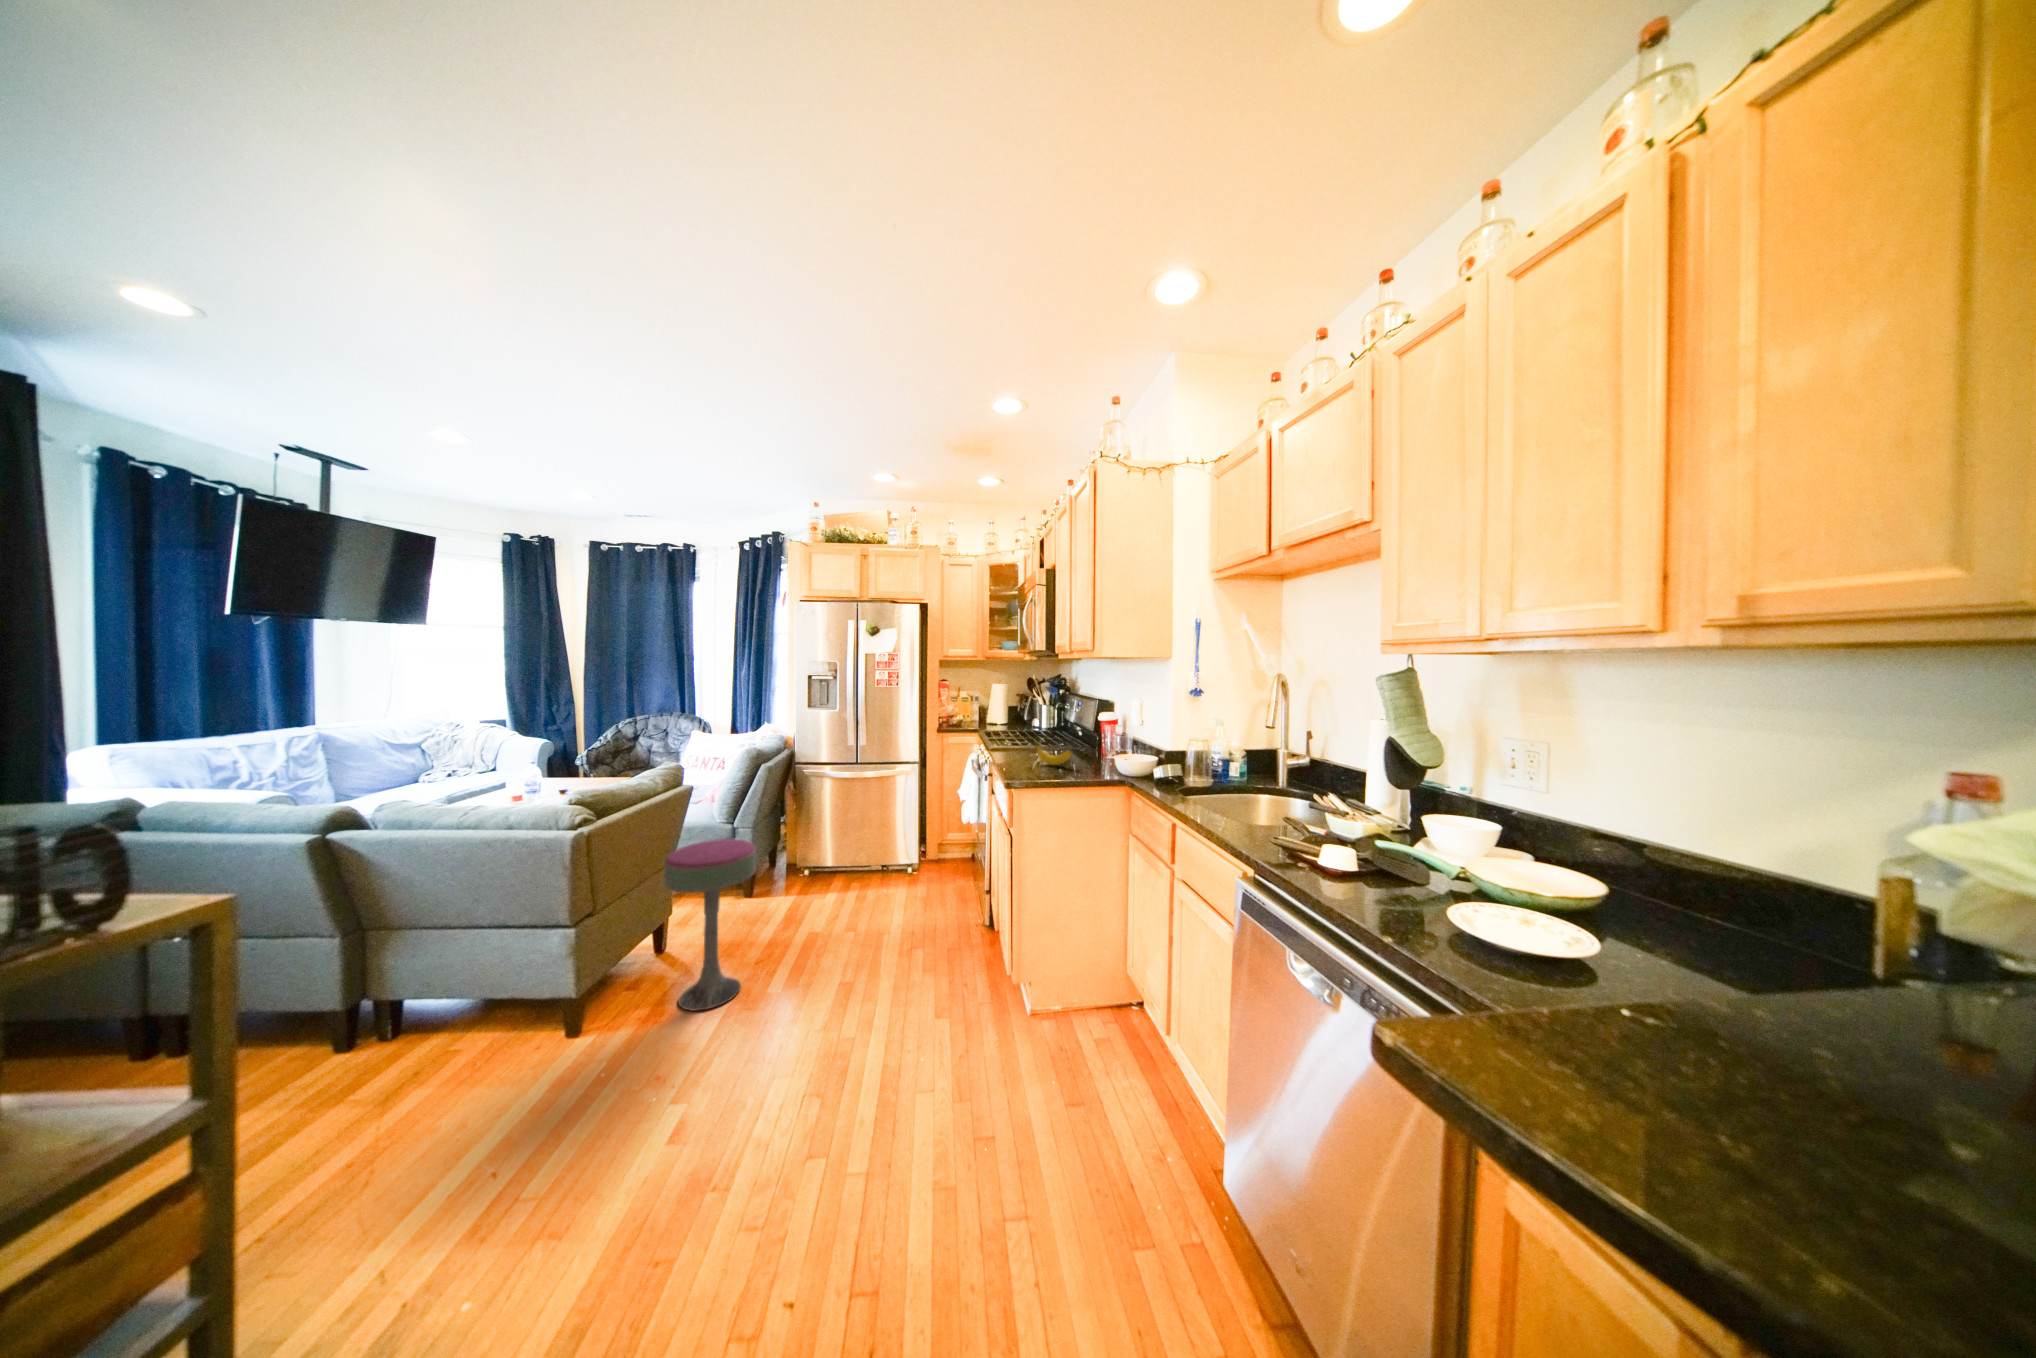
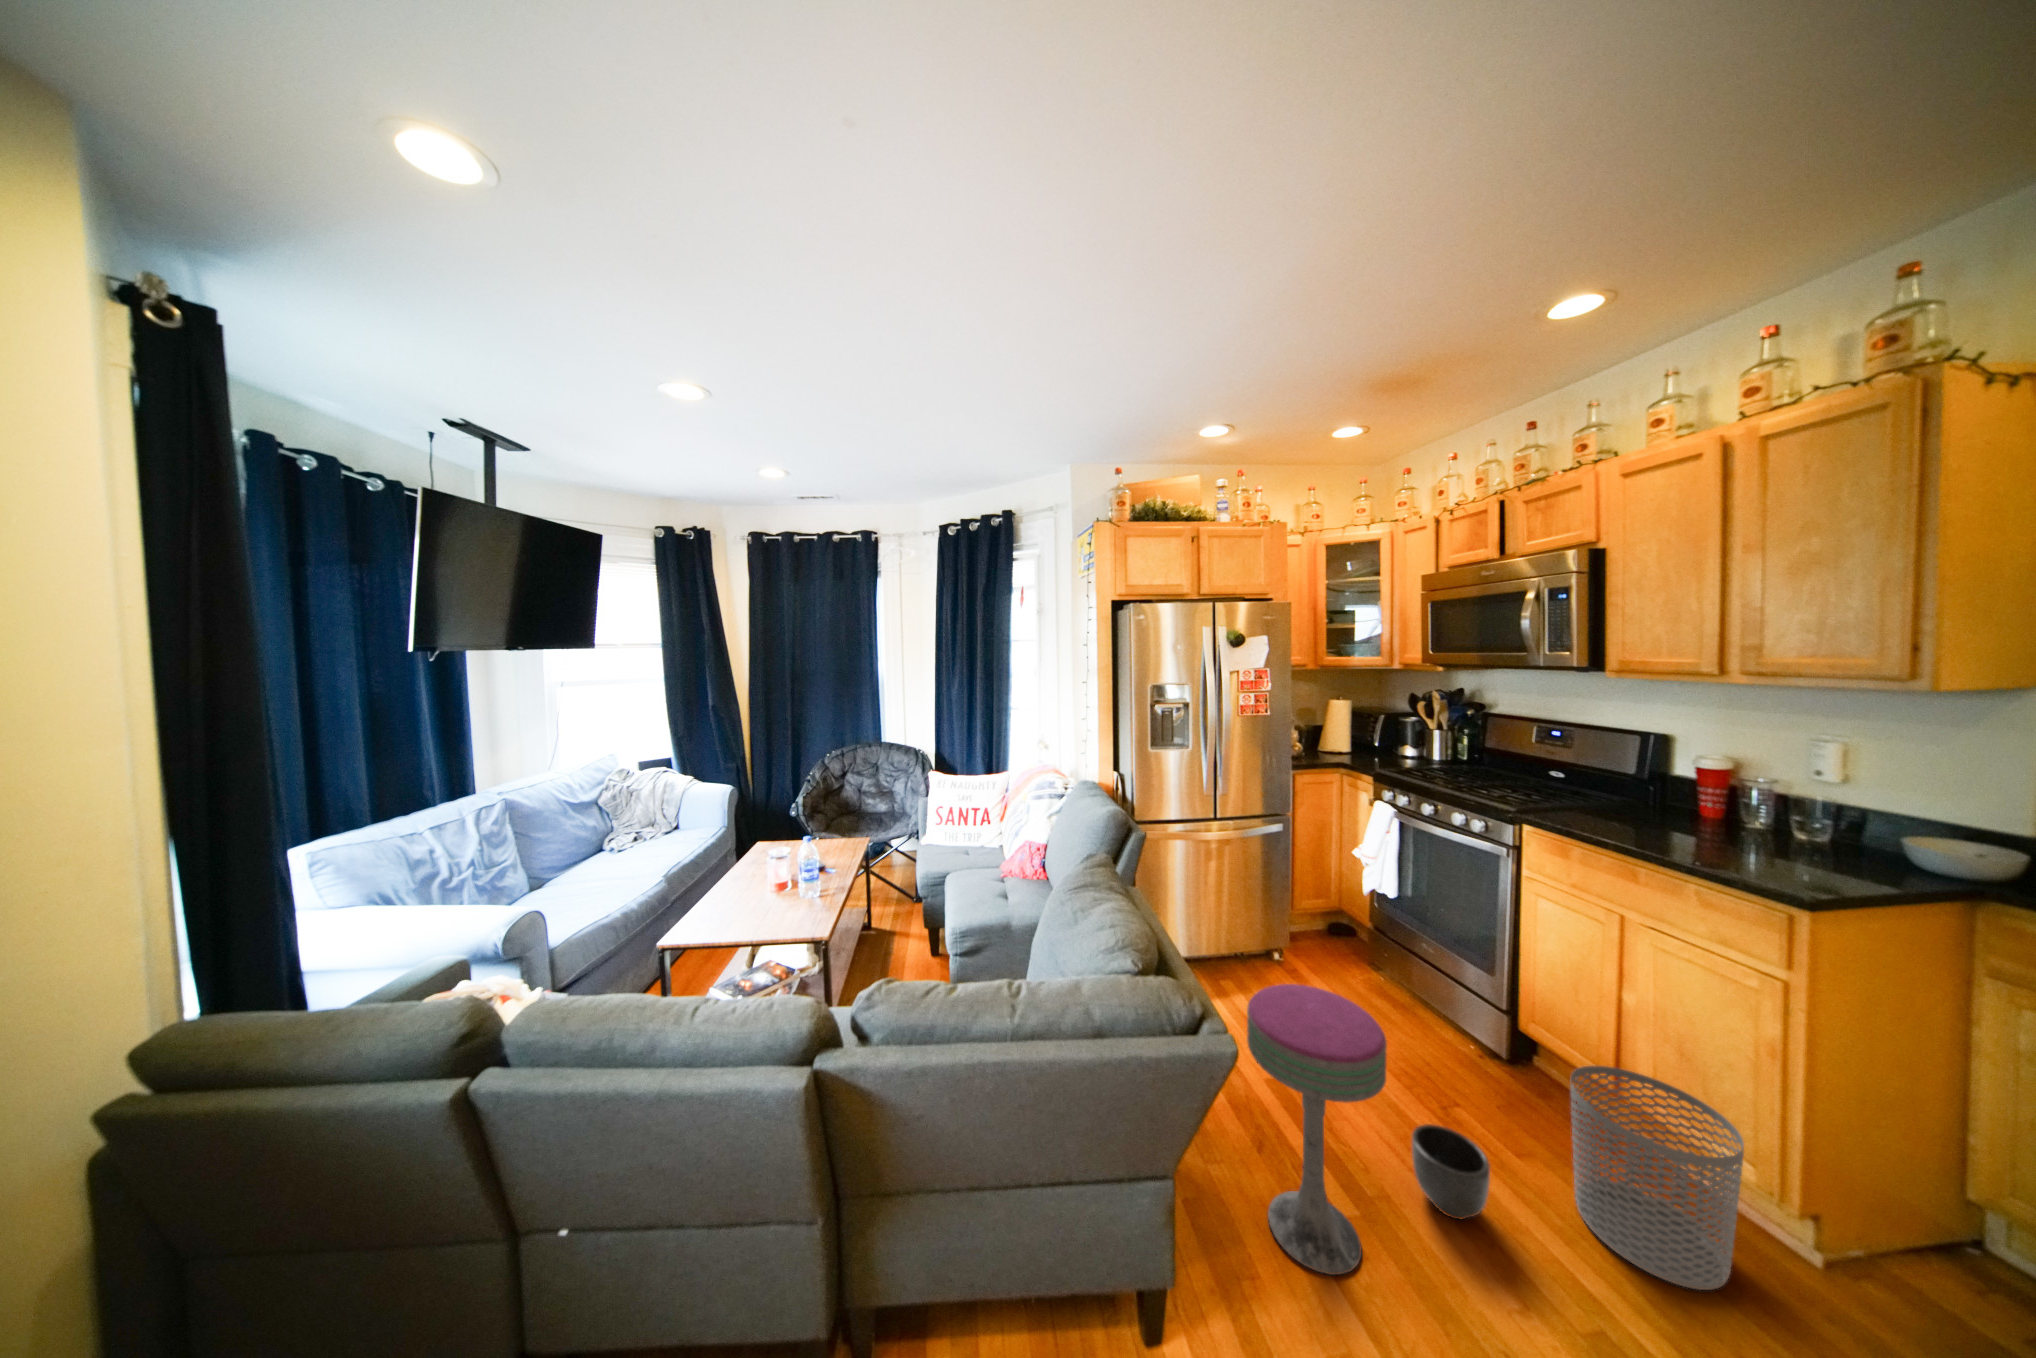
banana: present [1035,742,1072,765] -> none [1752,822,1866,863]
waste bin: none [881,898,957,1019] -> present [1570,1066,1744,1290]
planter: none [796,937,839,991] -> present [1412,1124,1490,1220]

